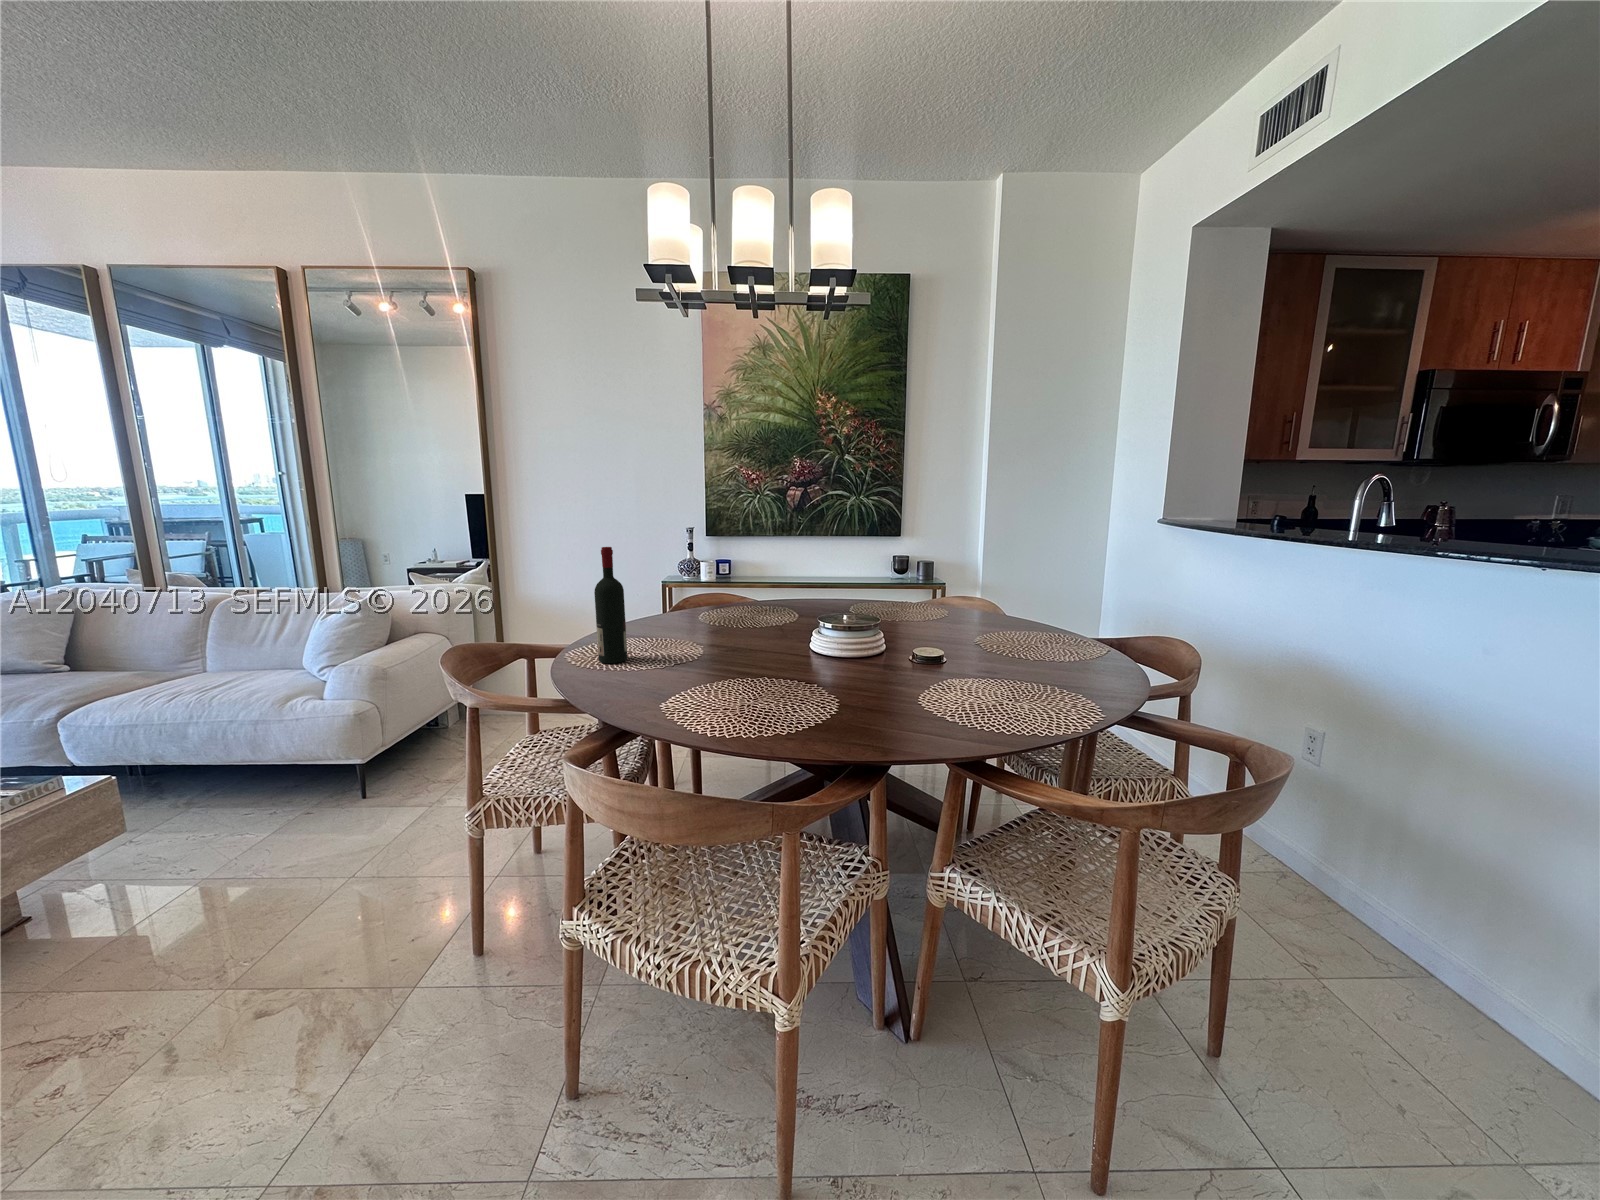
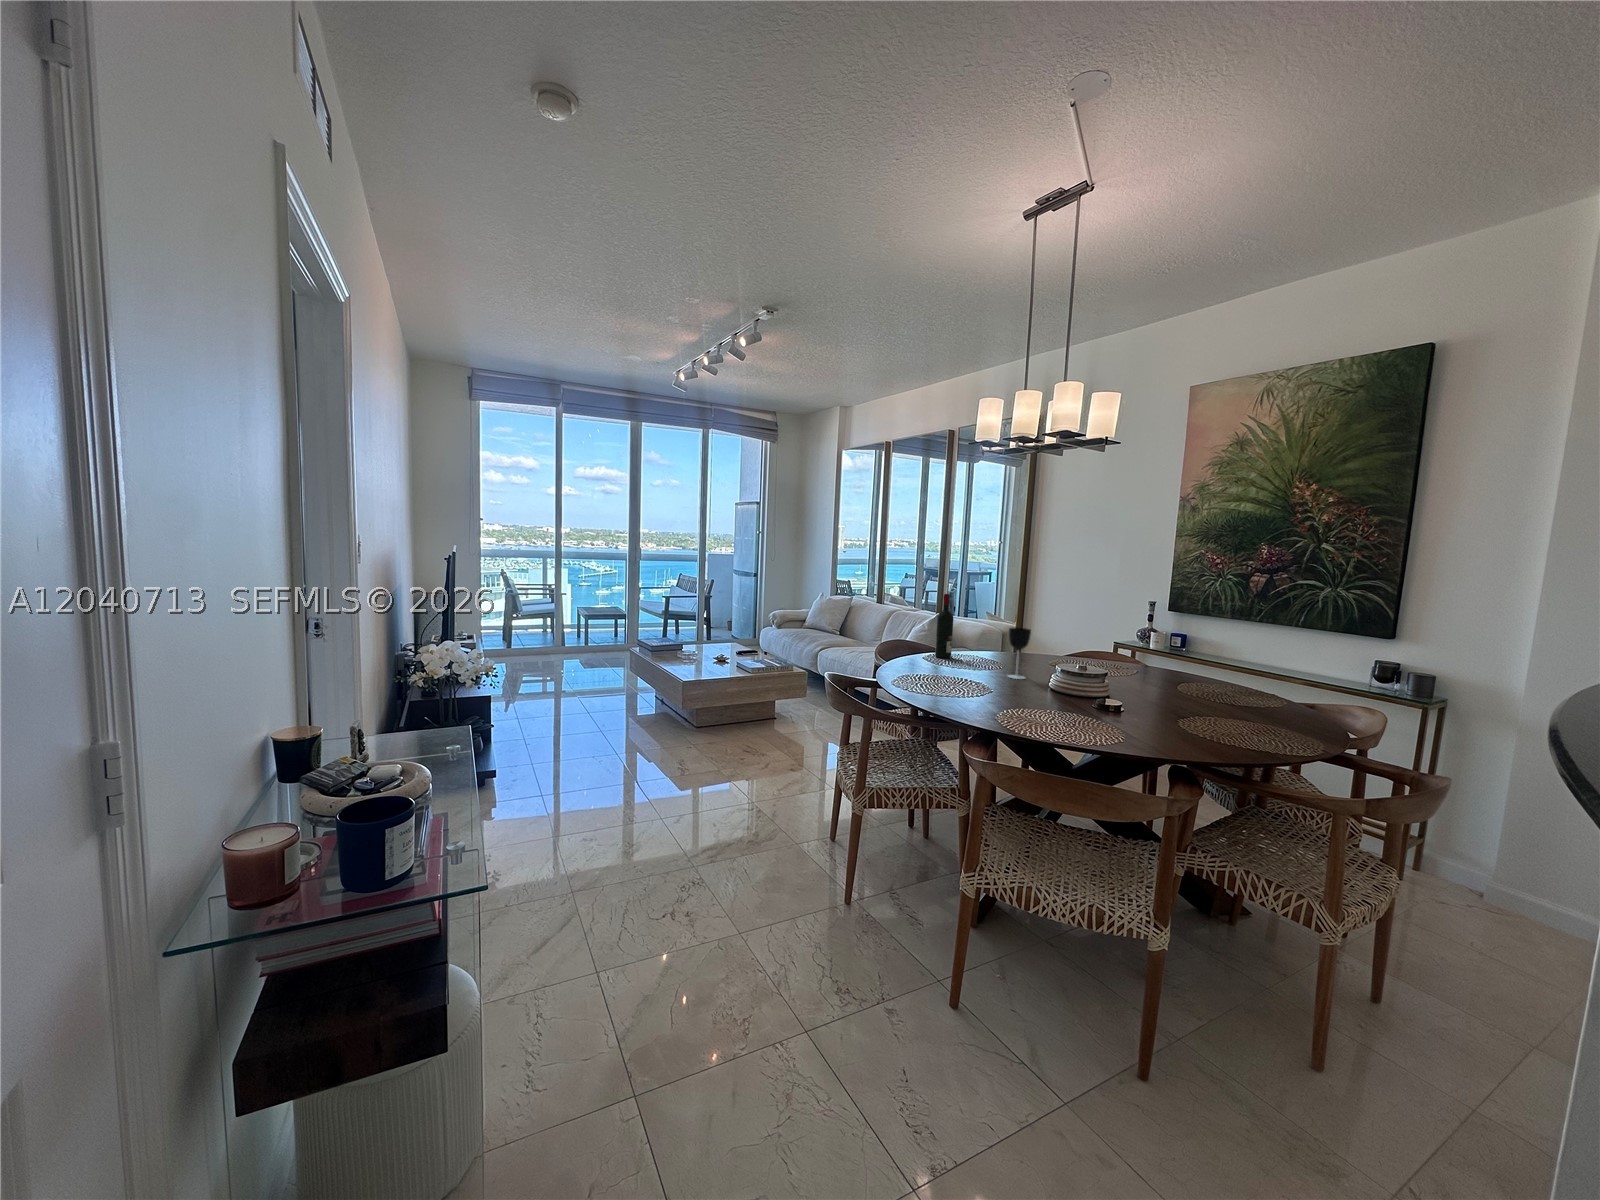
wine glass: none [763,583,794,662] -> present [1008,628,1031,679]

